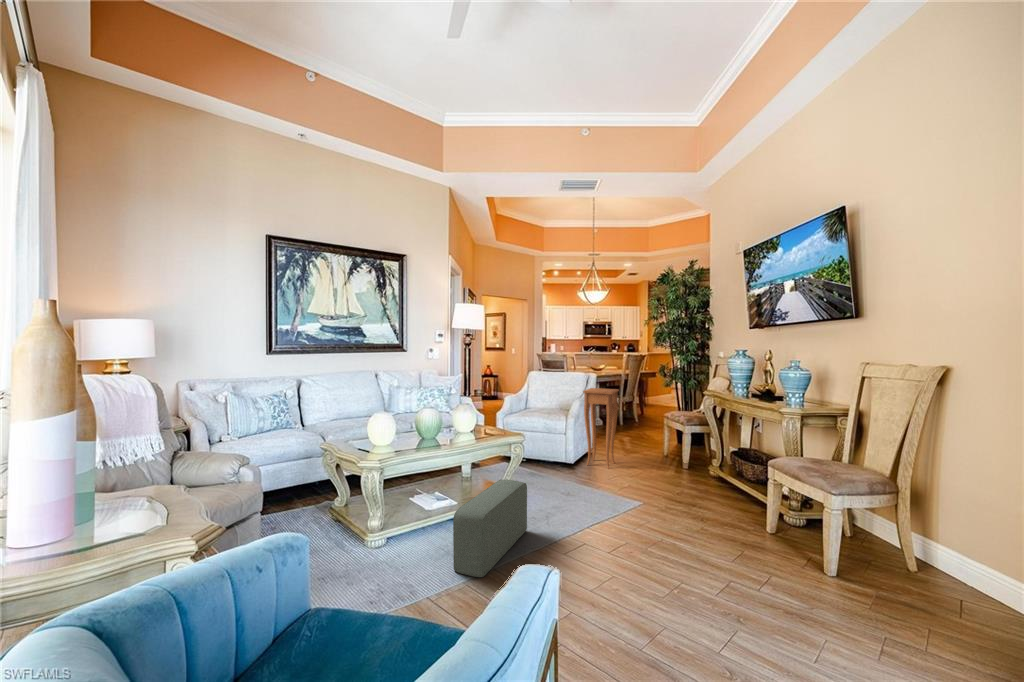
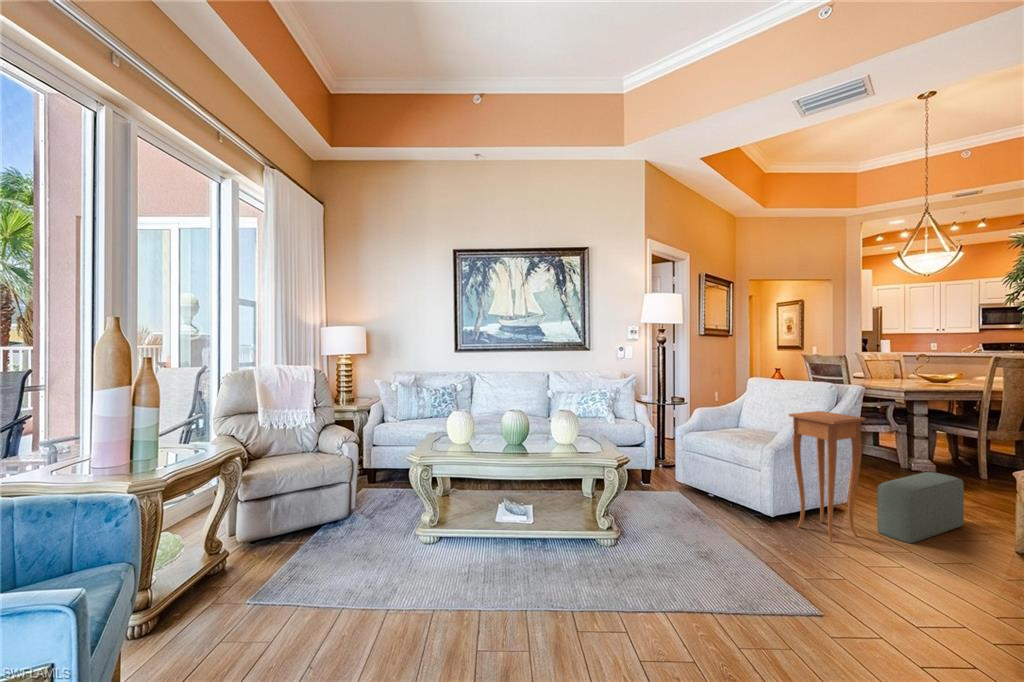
pouf: present [453,480,527,577] -> present [877,472,964,543]

